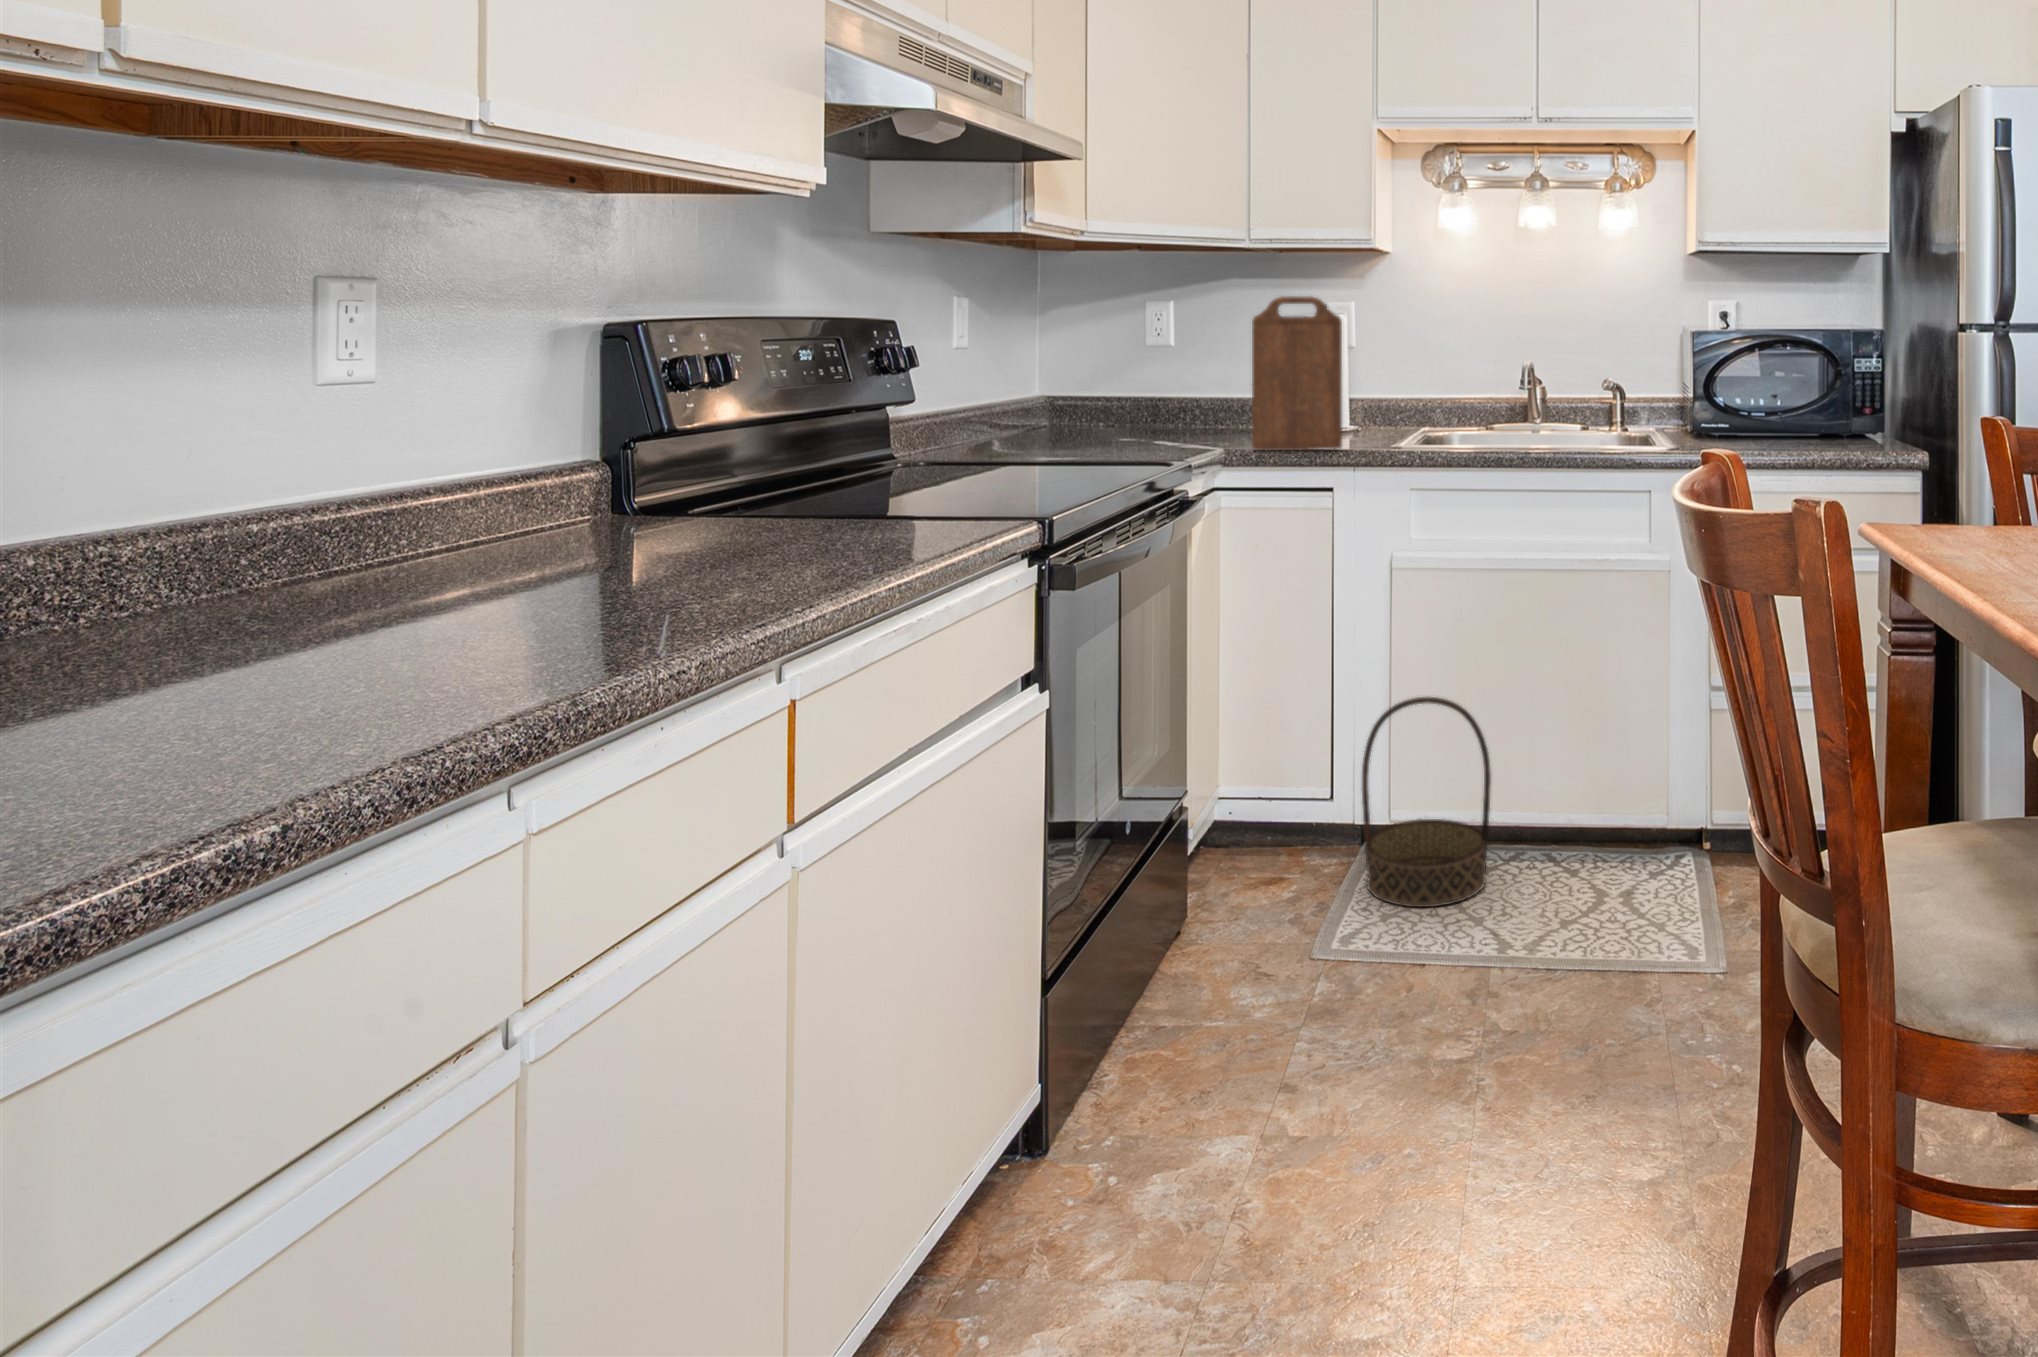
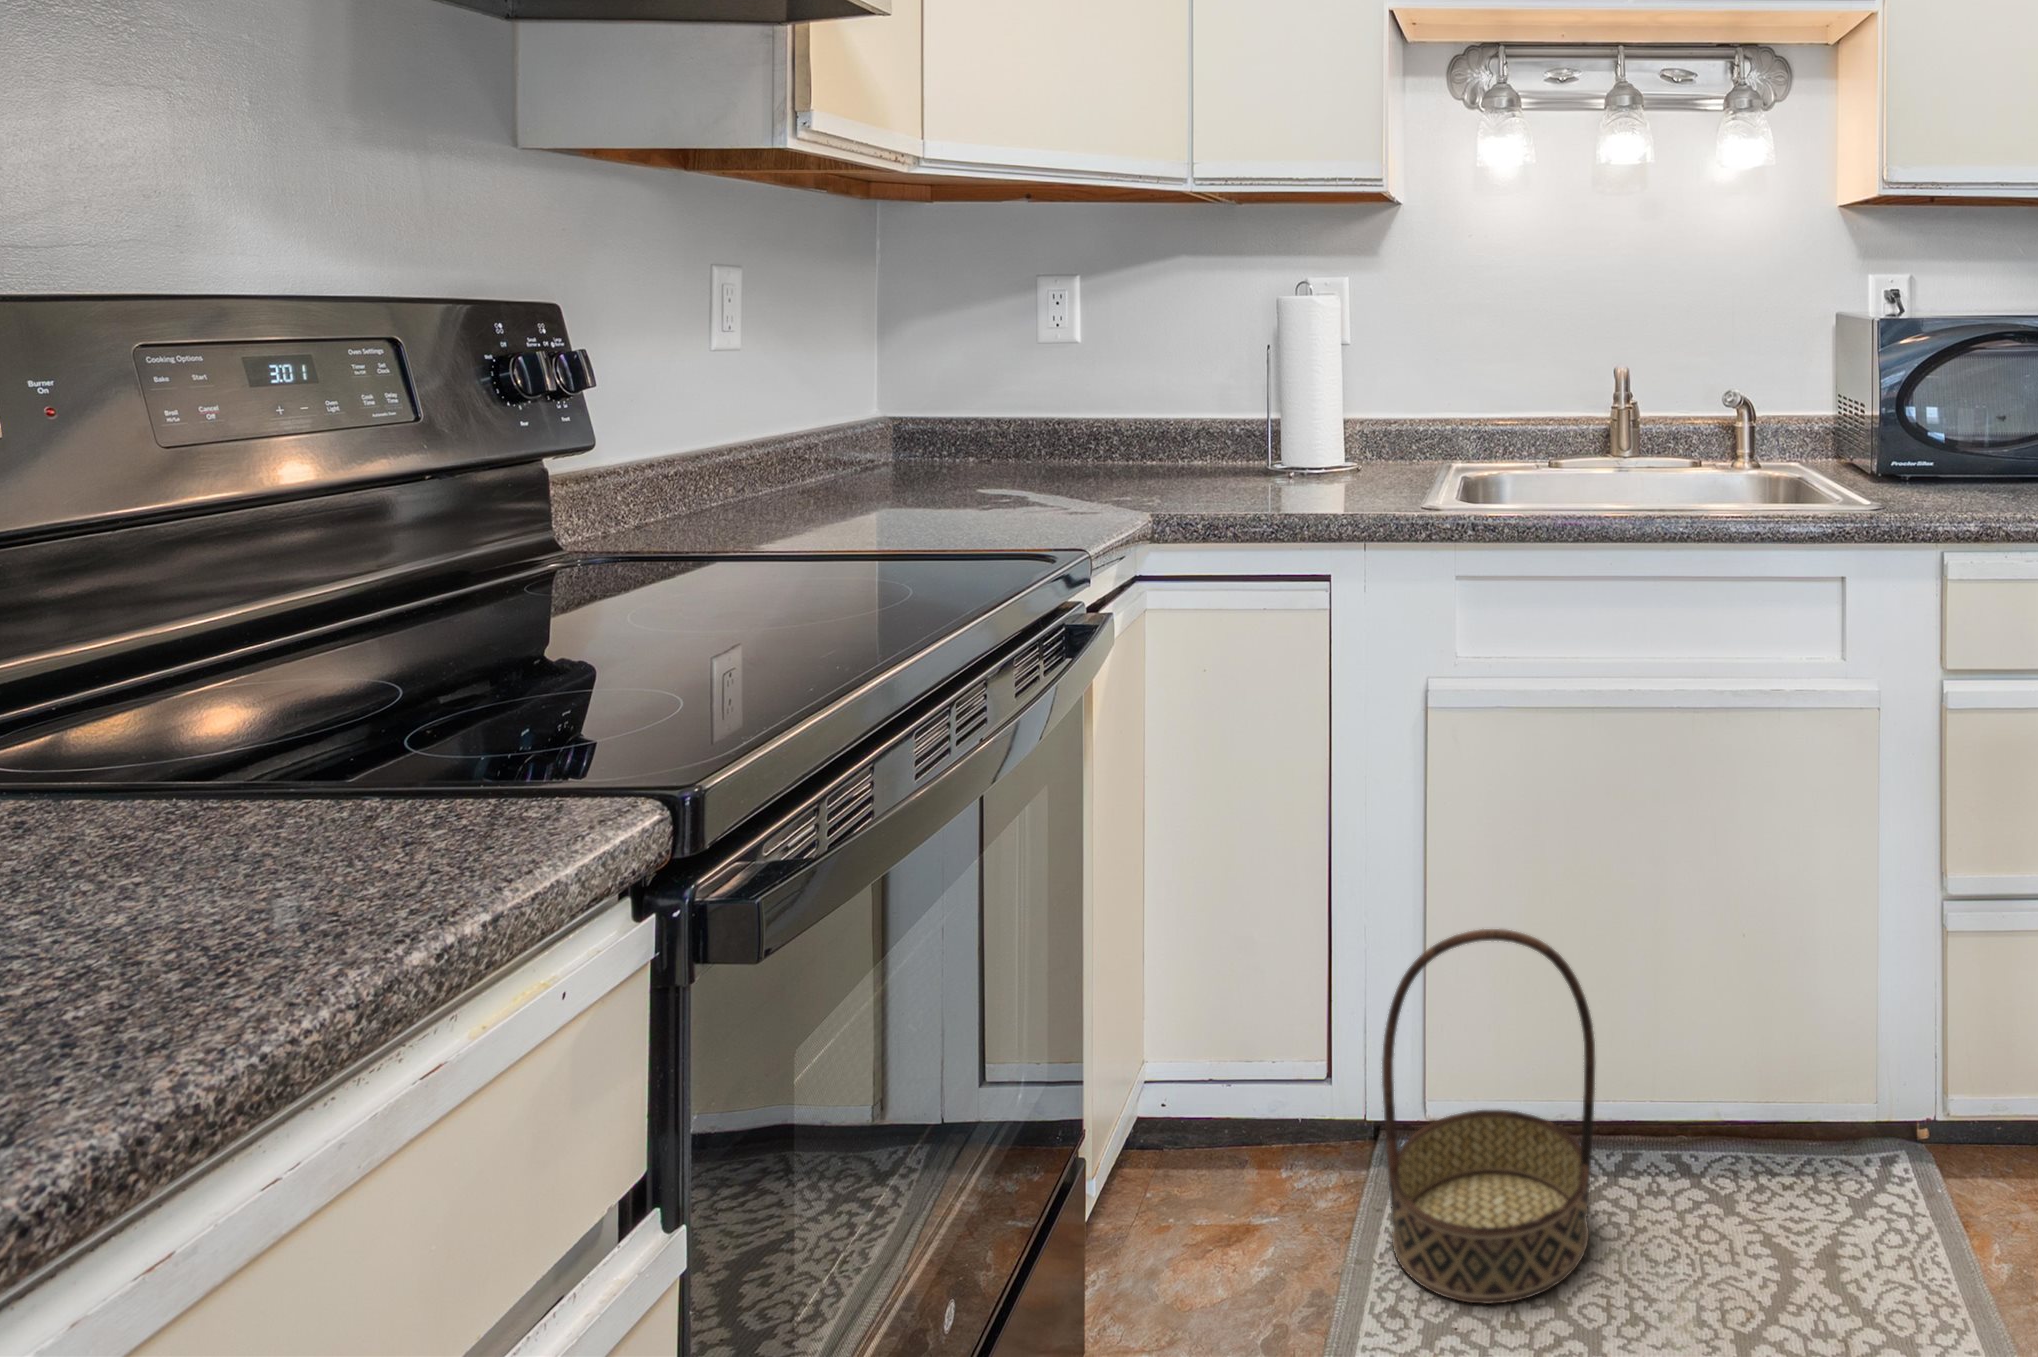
cutting board: present [1252,296,1342,450] -> none [1195,267,1342,515]

